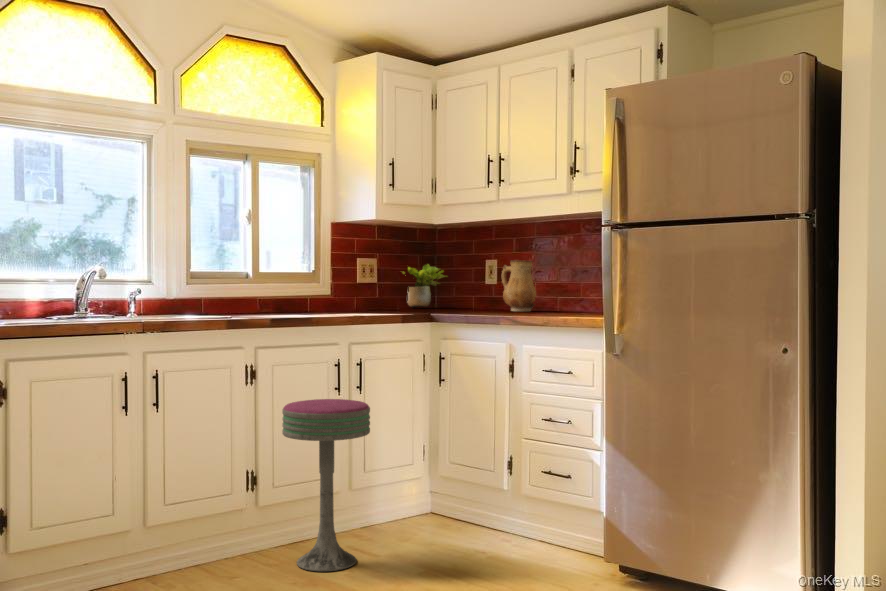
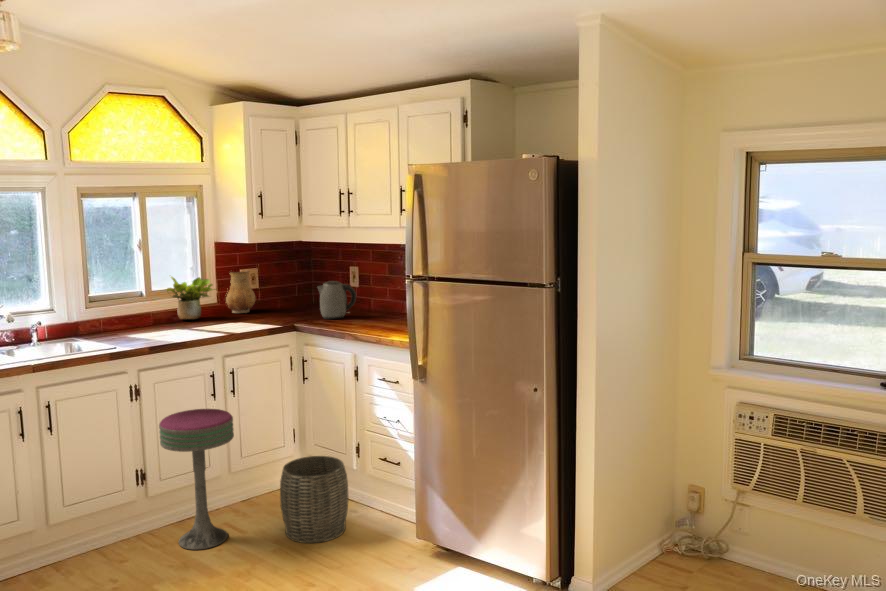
ceramic pitcher: present [502,260,536,311] -> present [225,270,256,313]
potted plant: present [402,264,447,308] -> present [166,277,213,320]
kettle: none [454,268,500,313] -> present [318,281,356,319]
woven basket: none [423,466,508,571] -> present [280,456,348,543]

